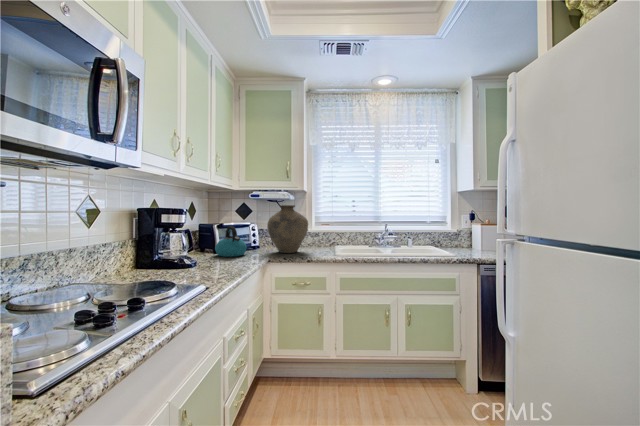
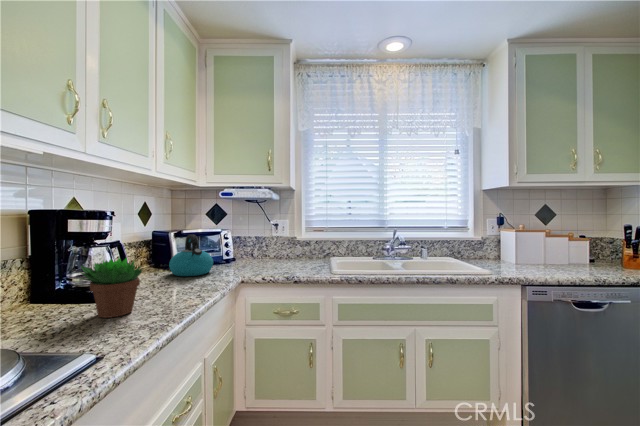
vase: present [267,205,308,253] -> none [242,206,296,269]
succulent plant: none [174,237,213,275] -> present [81,258,143,318]

